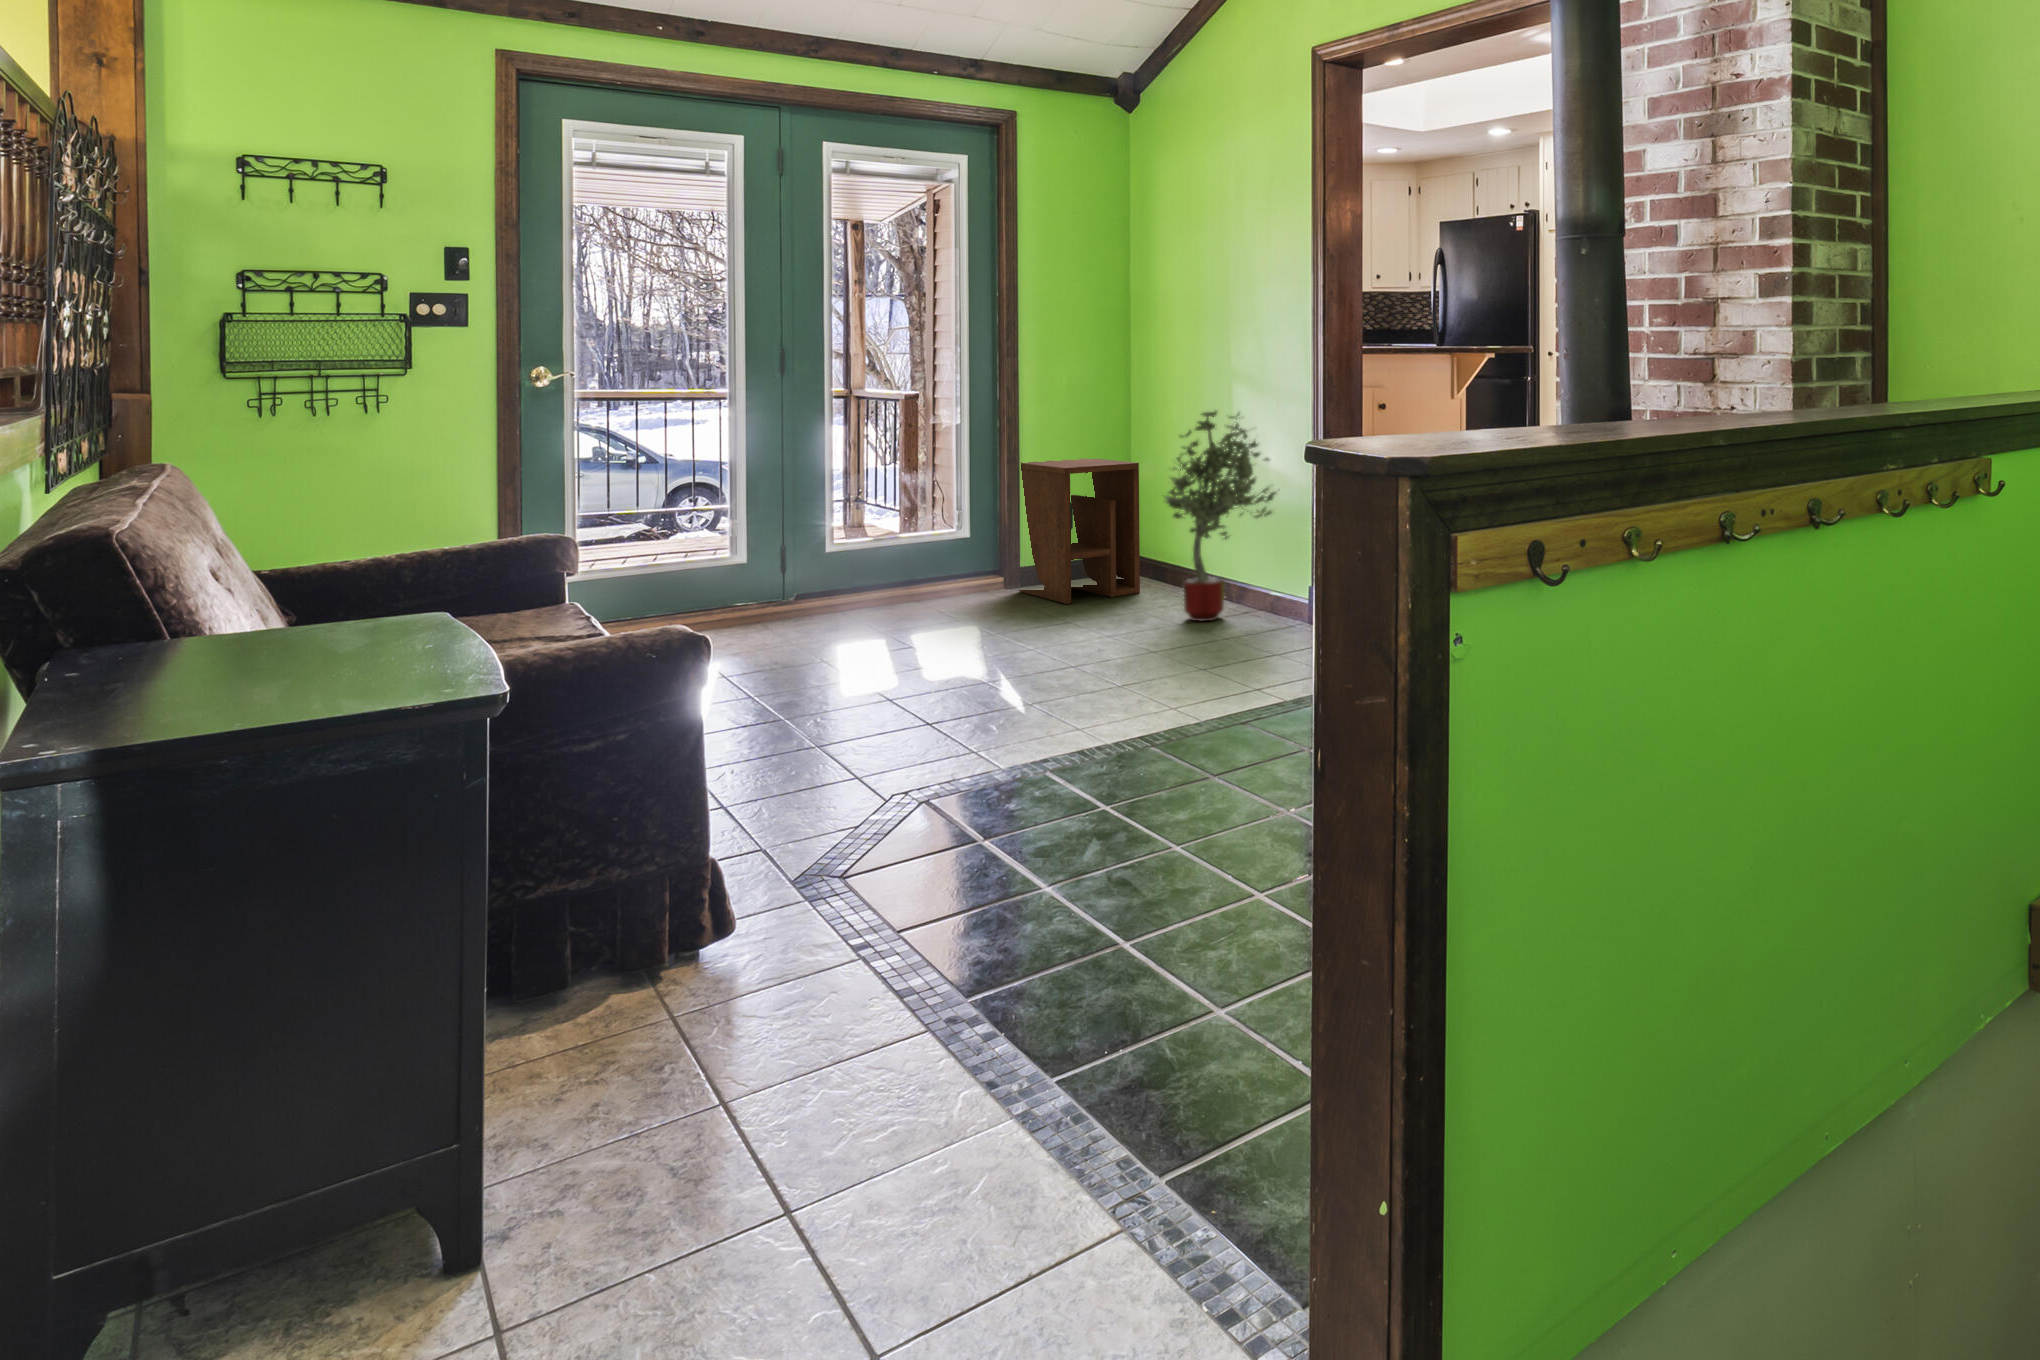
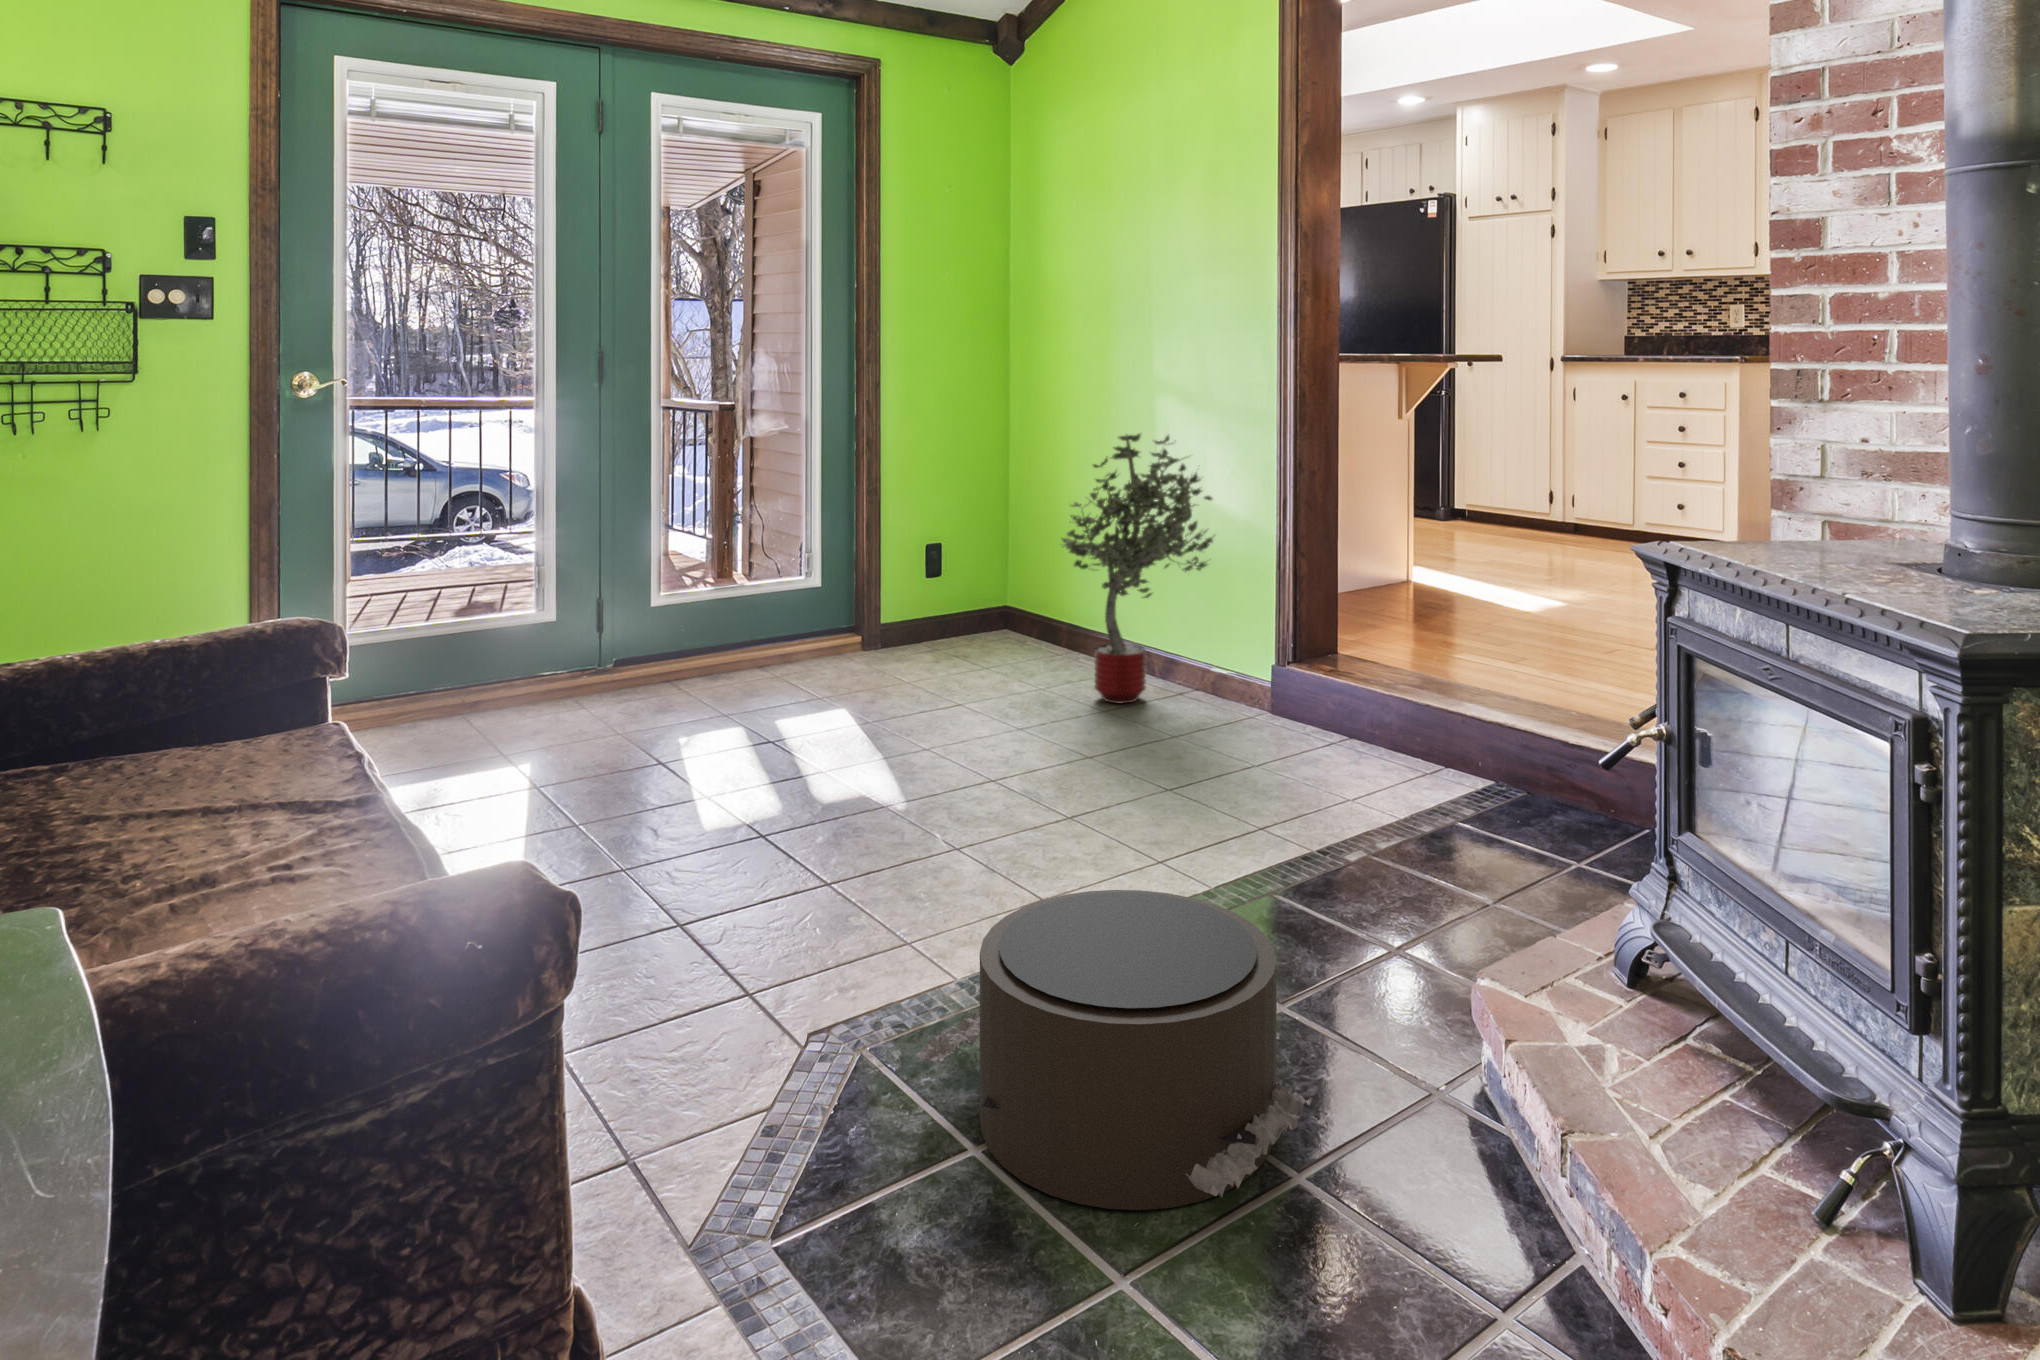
side table: present [1019,459,1140,604] -> none [873,486,1023,670]
pouf: none [966,696,1205,857] -> present [916,890,1313,1210]

